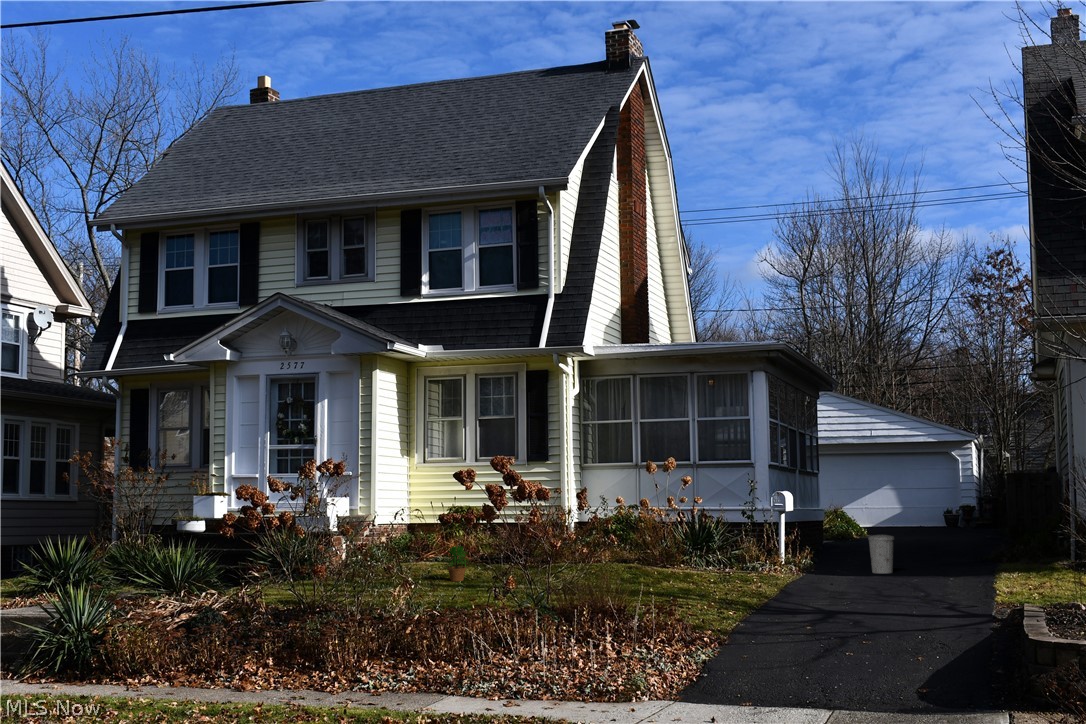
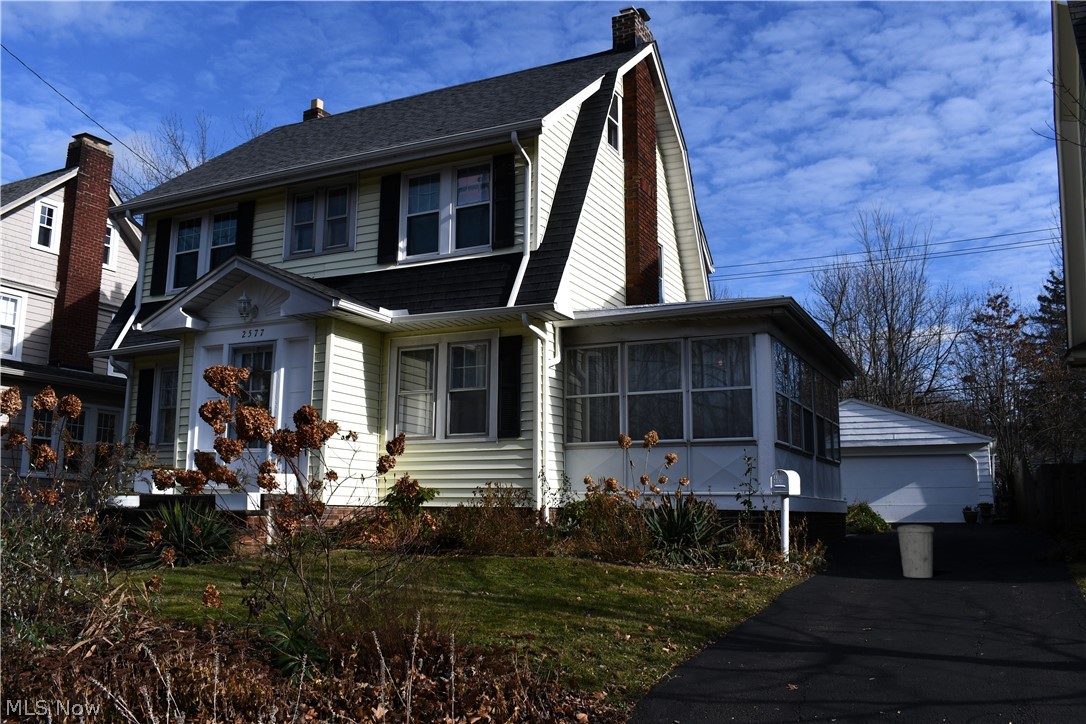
potted plant: present [445,546,468,581] -> none [317,524,352,572]

